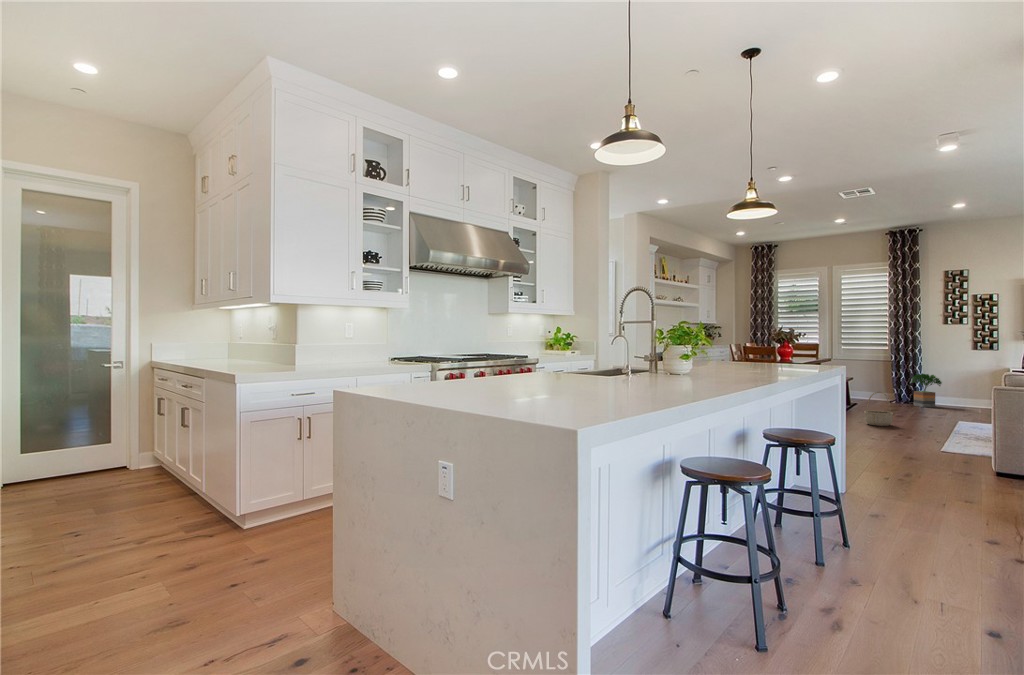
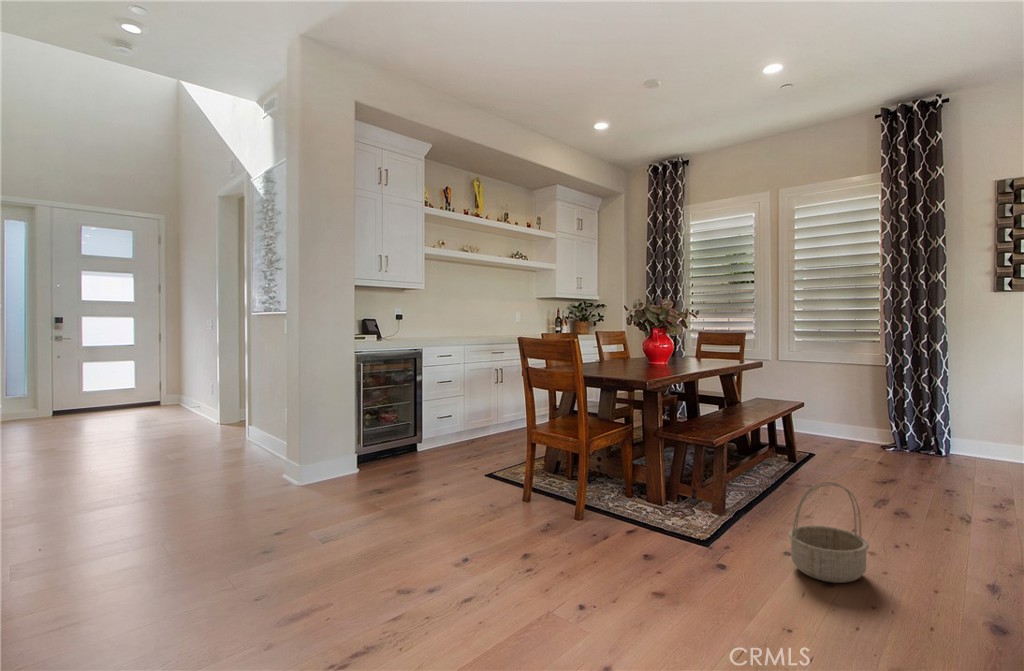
potted tree: present [912,374,942,407] -> none [923,394,995,466]

